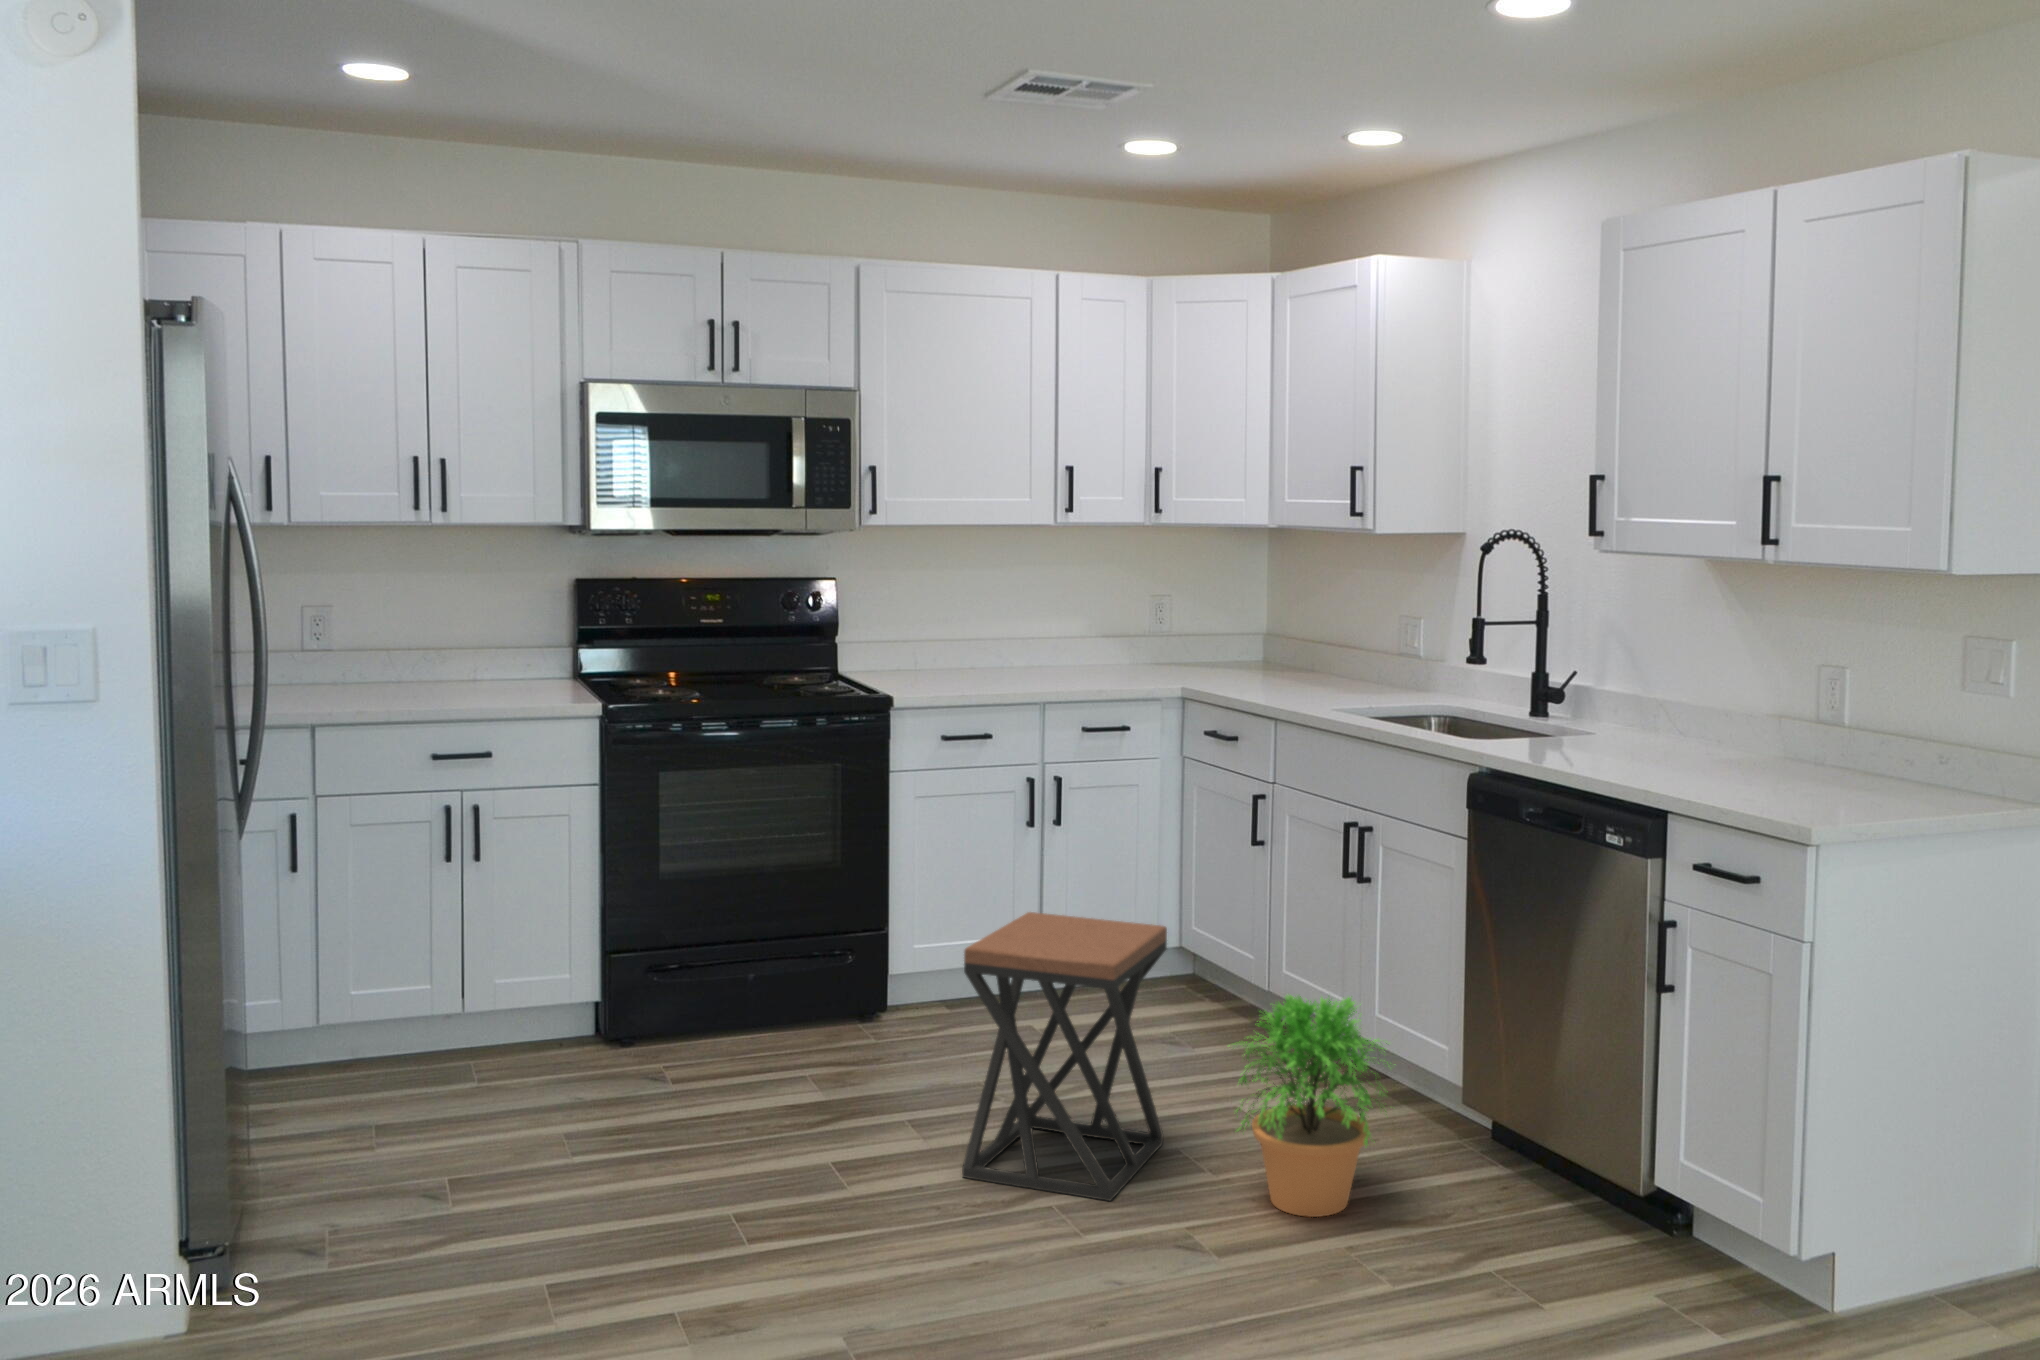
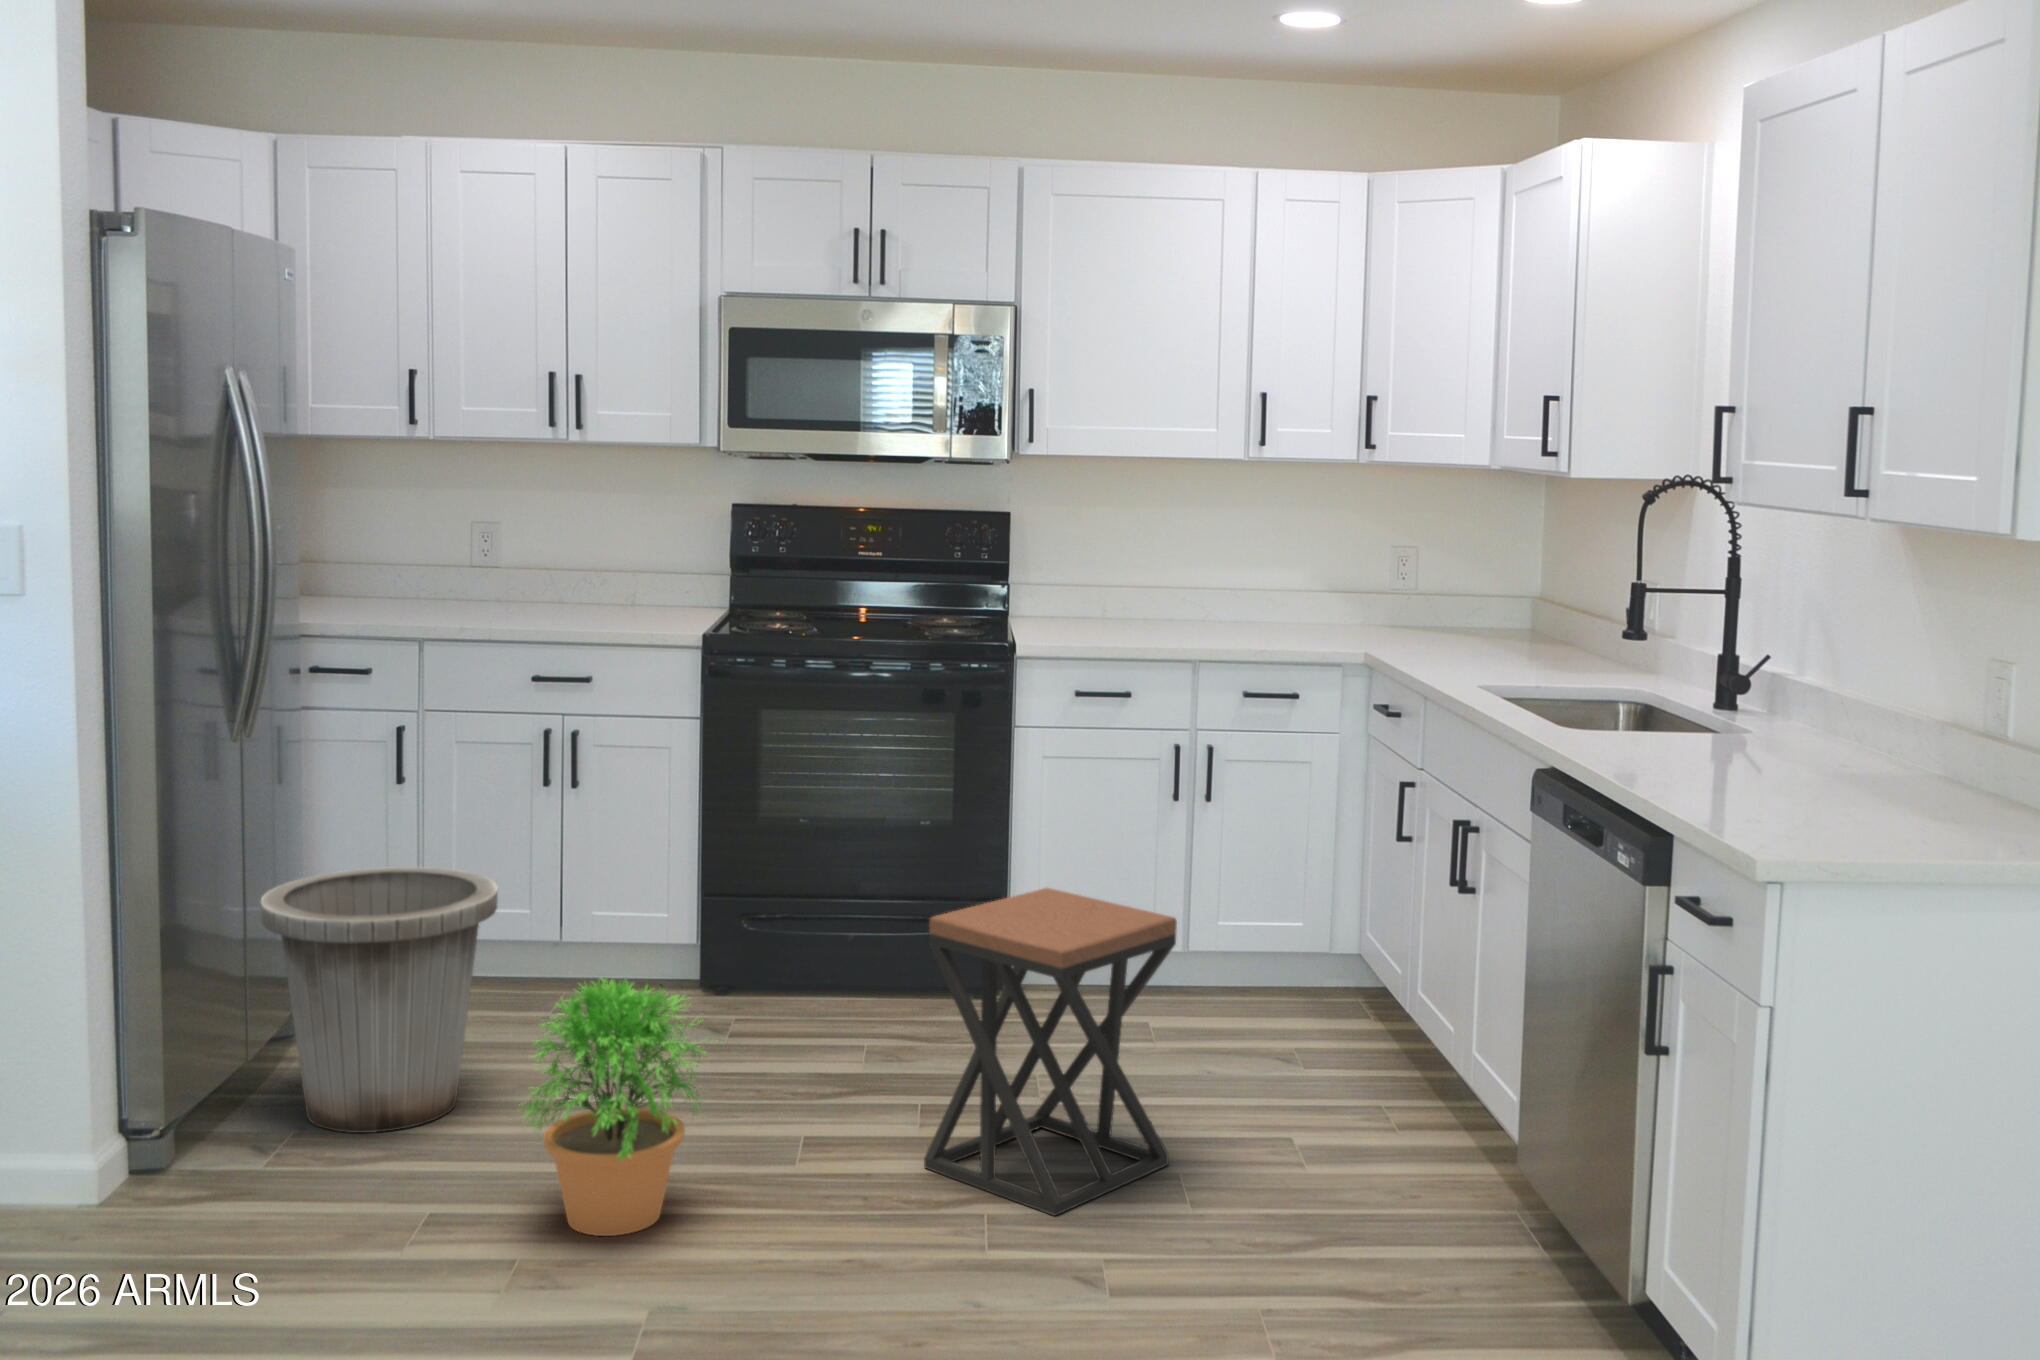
trash can: none [262,952,506,1230] -> present [261,867,498,1133]
potted plant: present [1236,995,1388,1217] -> present [525,979,706,1236]

